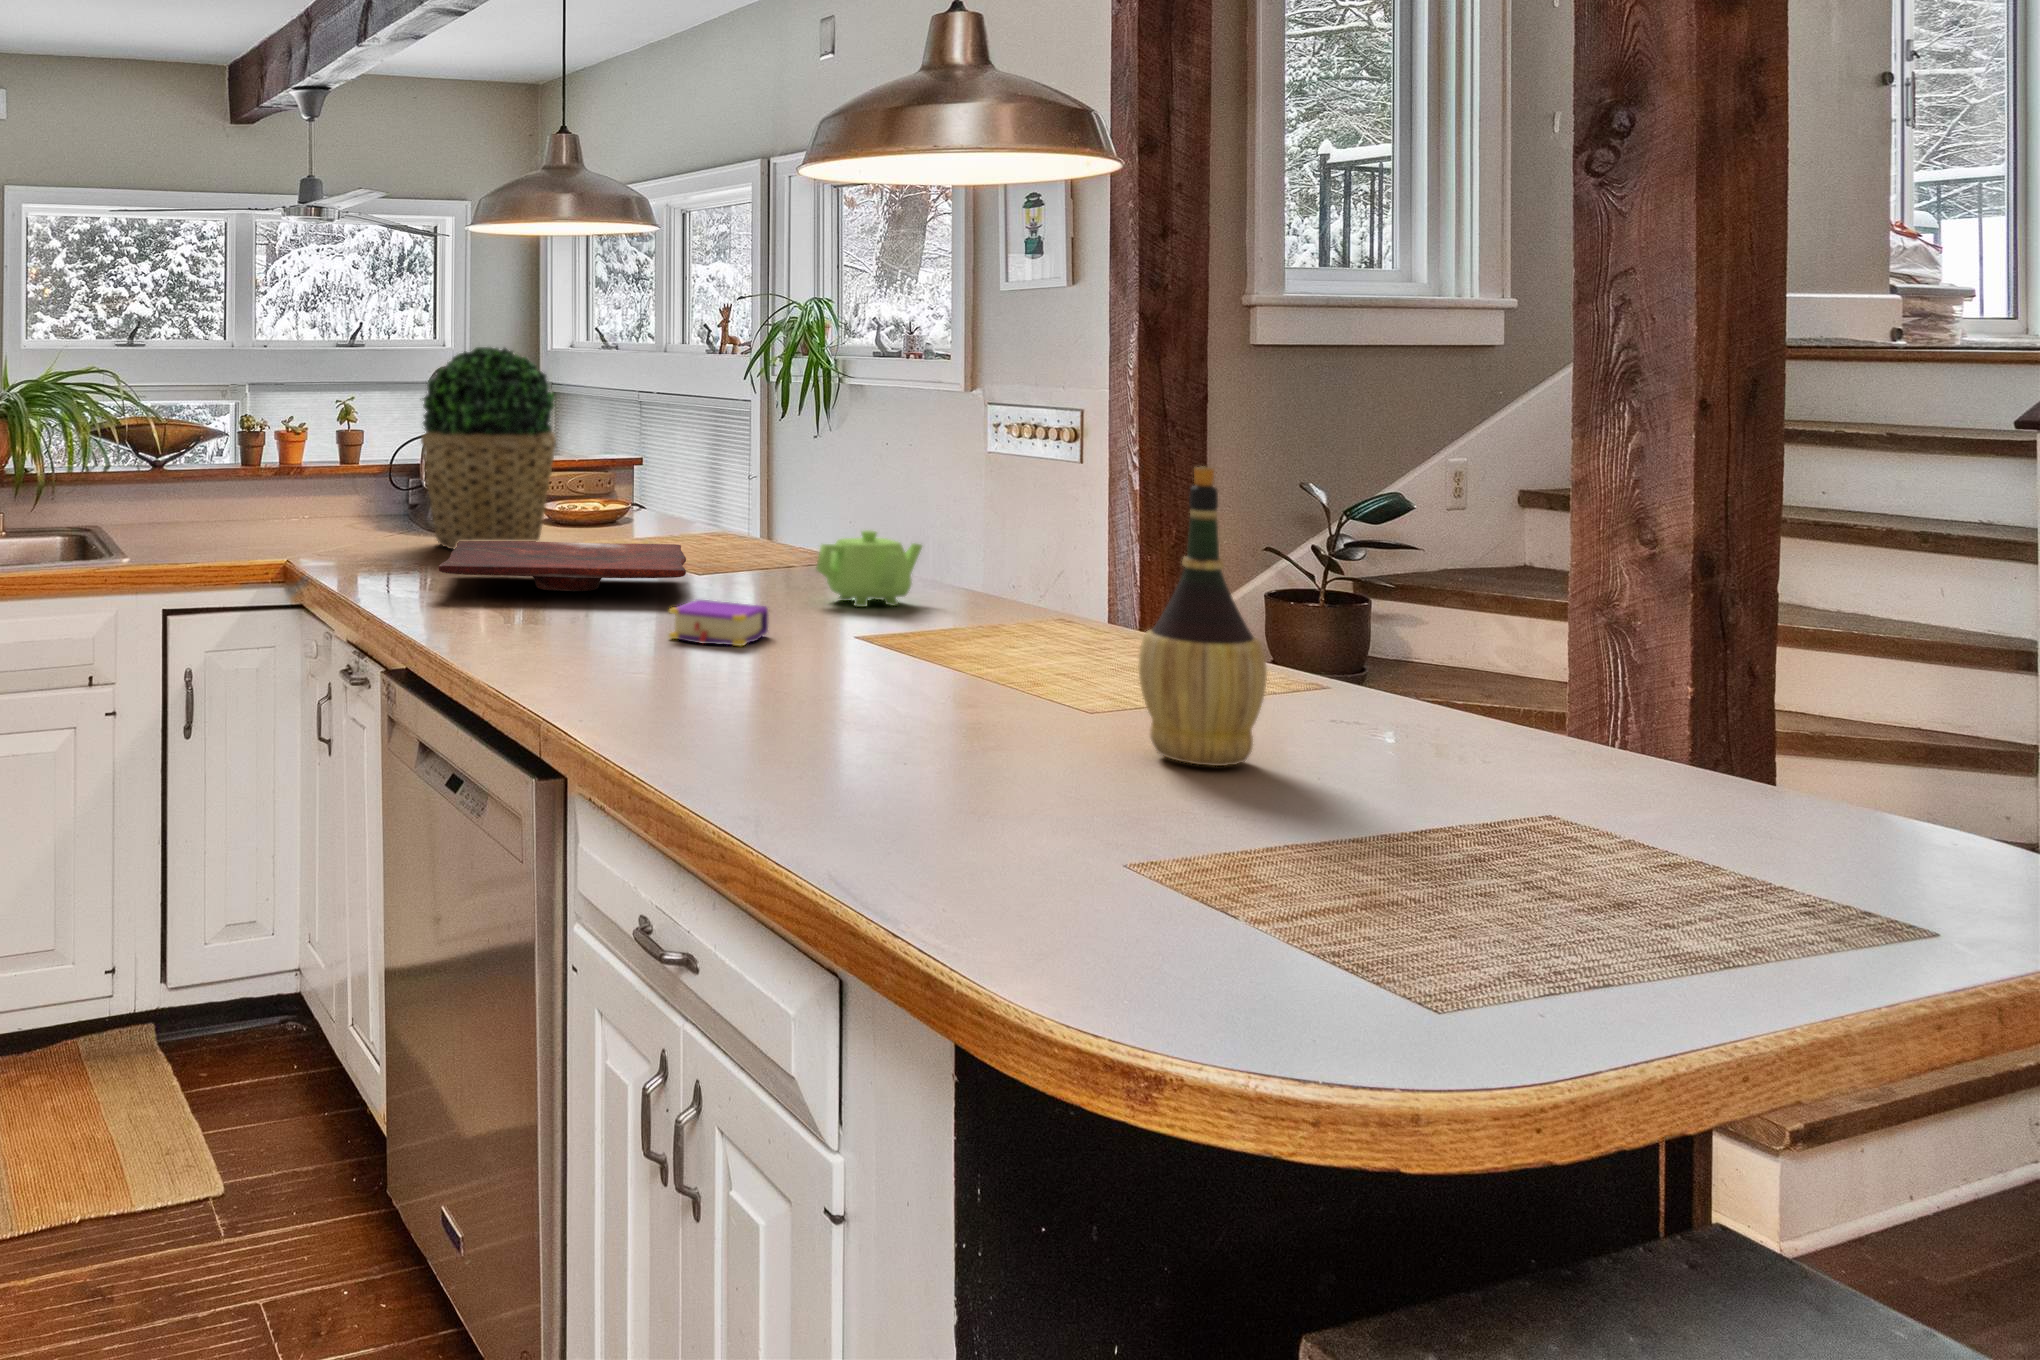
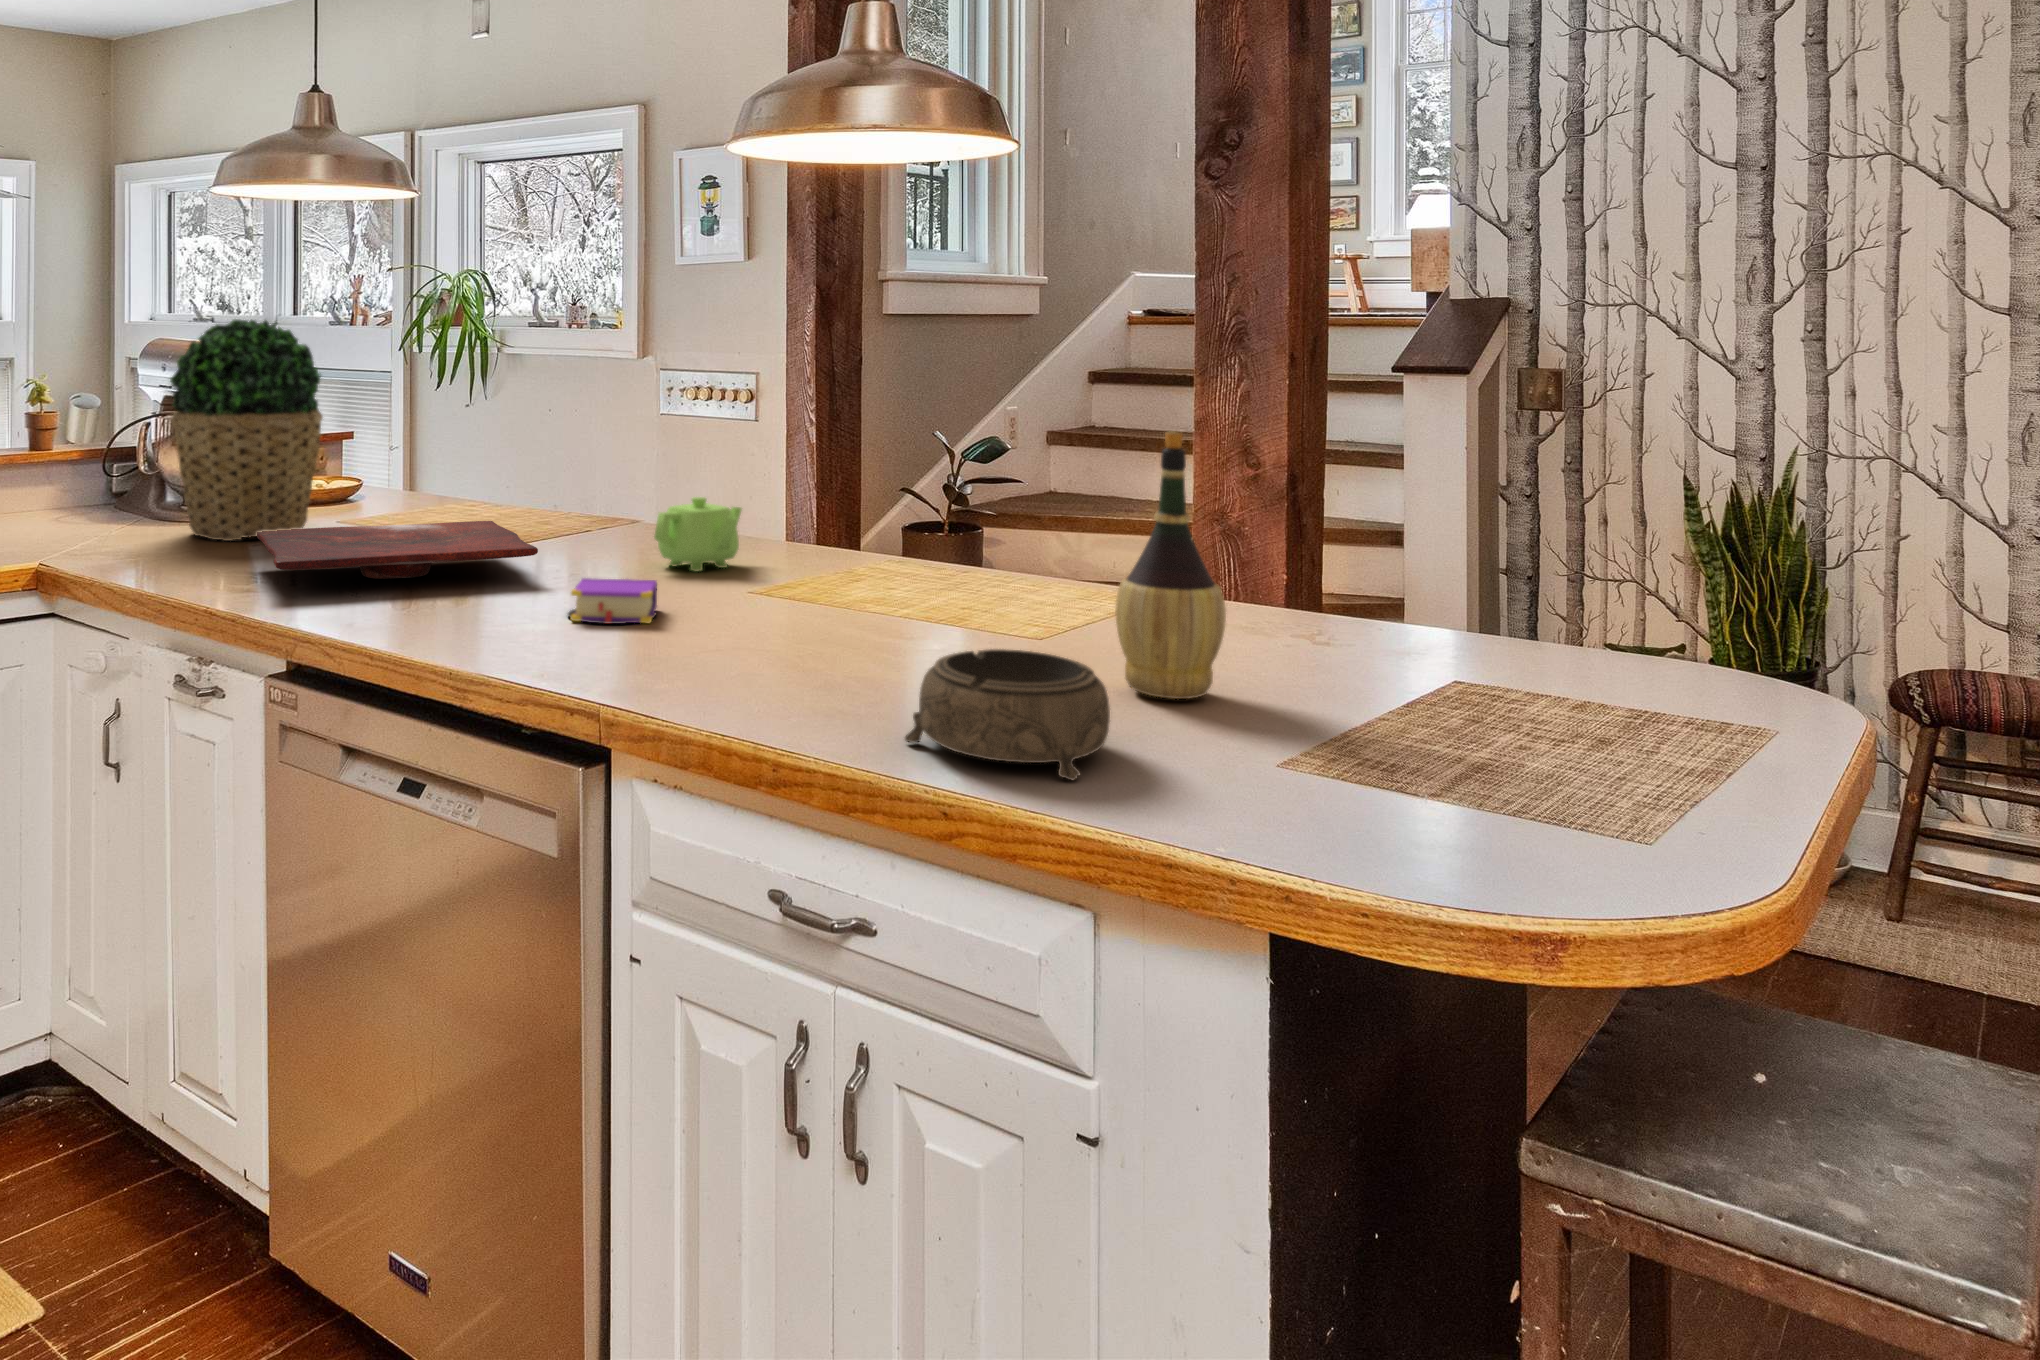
decorative bowl: none [832,683,1037,816] -> present [905,649,1110,780]

